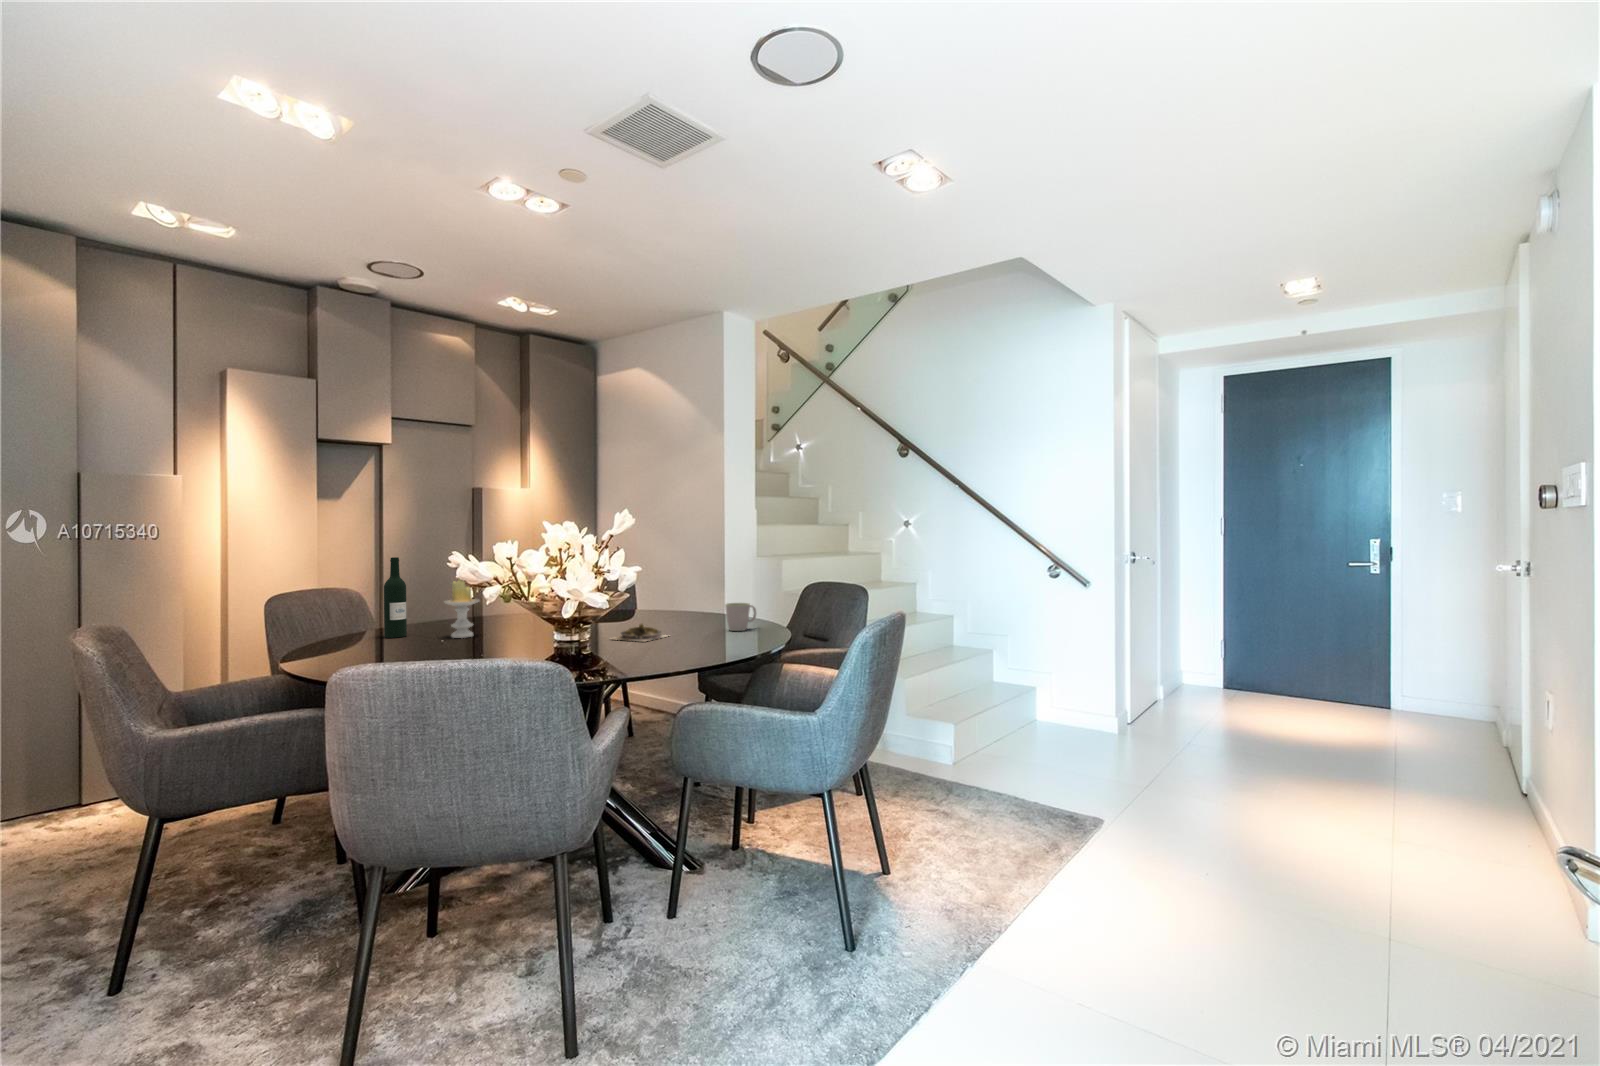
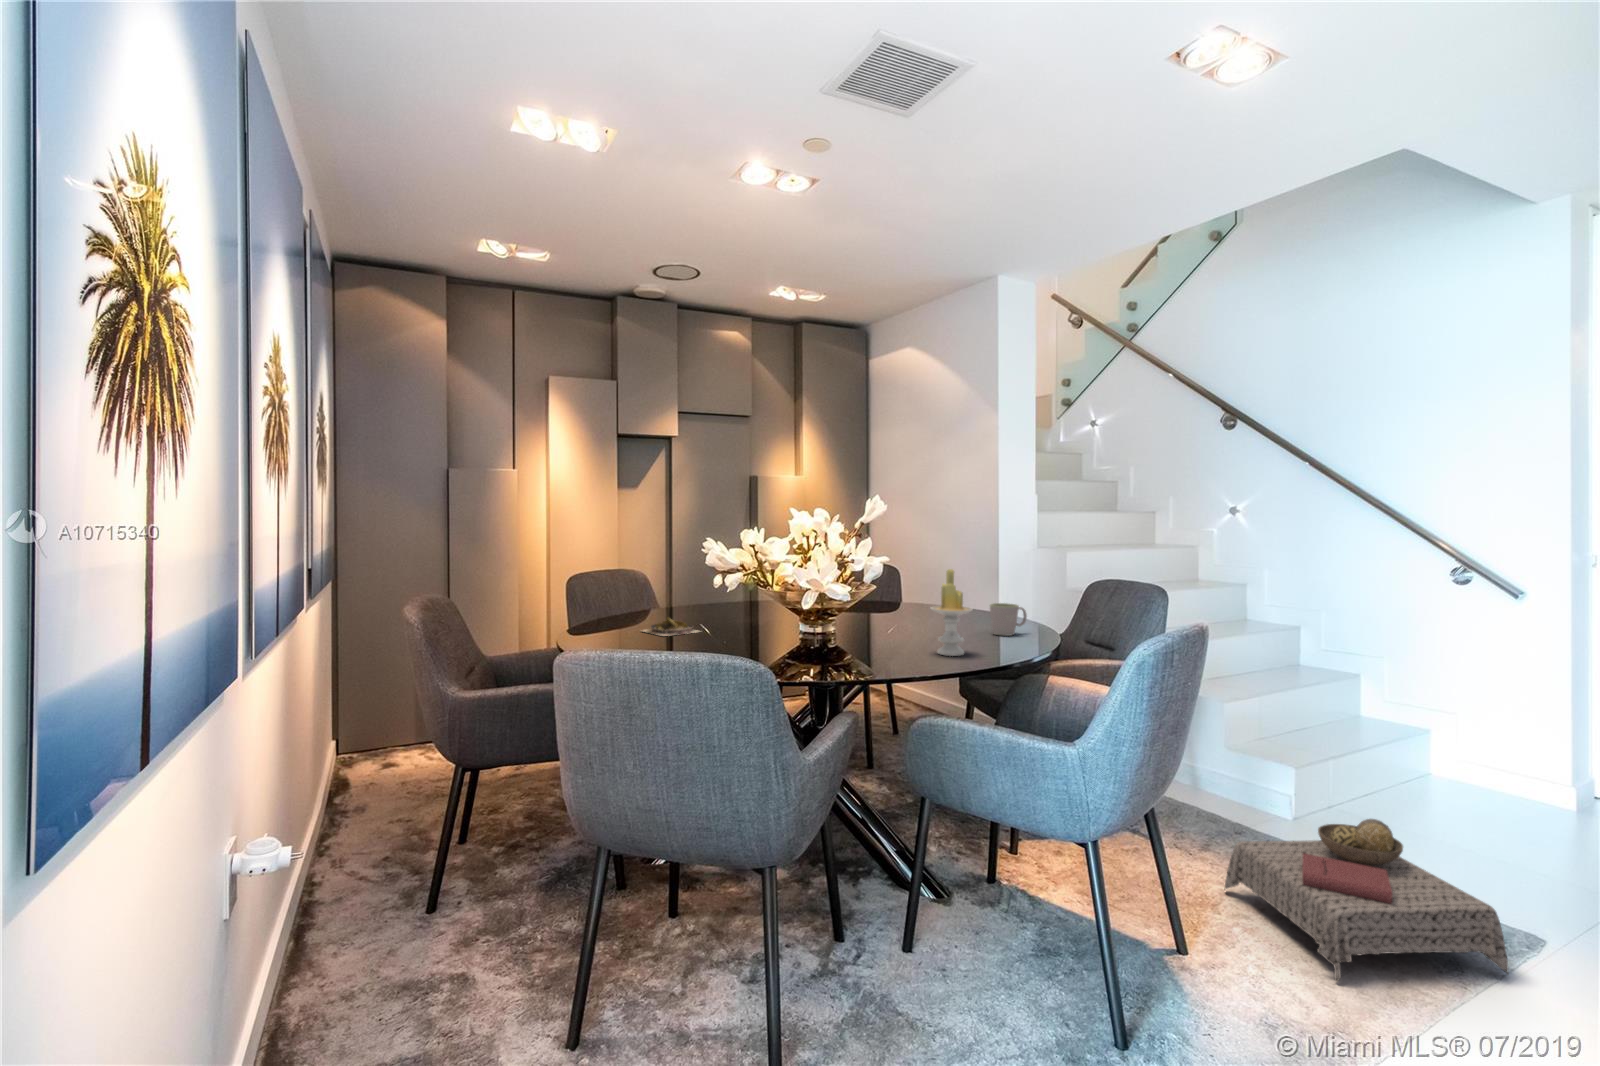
wine bottle: present [384,557,407,638] -> none [658,541,678,618]
candle: present [444,578,479,638] -> present [930,569,973,656]
plate: present [613,624,666,641] -> present [644,617,698,636]
ottoman: none [915,750,1096,873] -> present [1225,819,1508,981]

